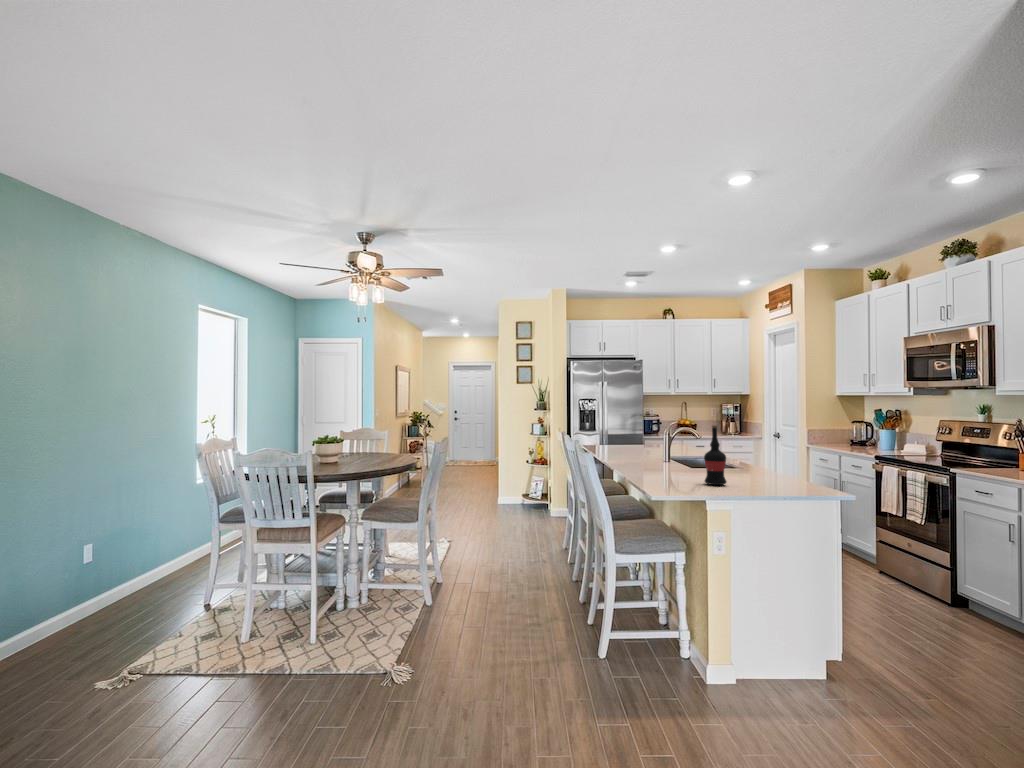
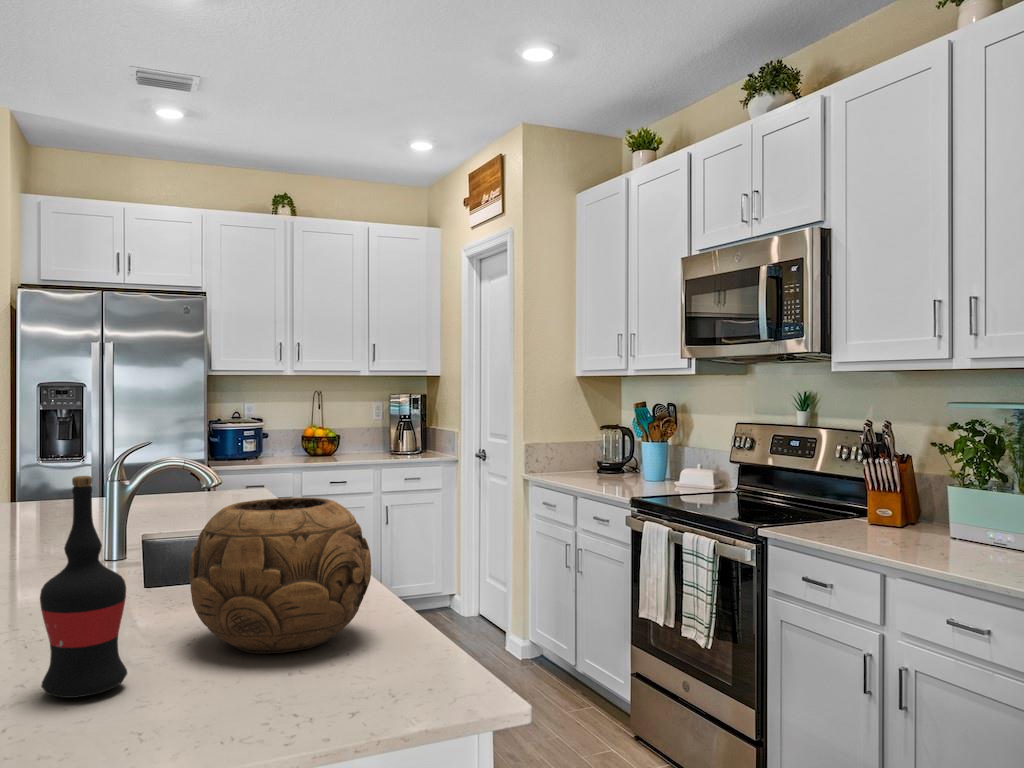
decorative bowl: none [729,437,790,483] -> present [189,498,371,654]

